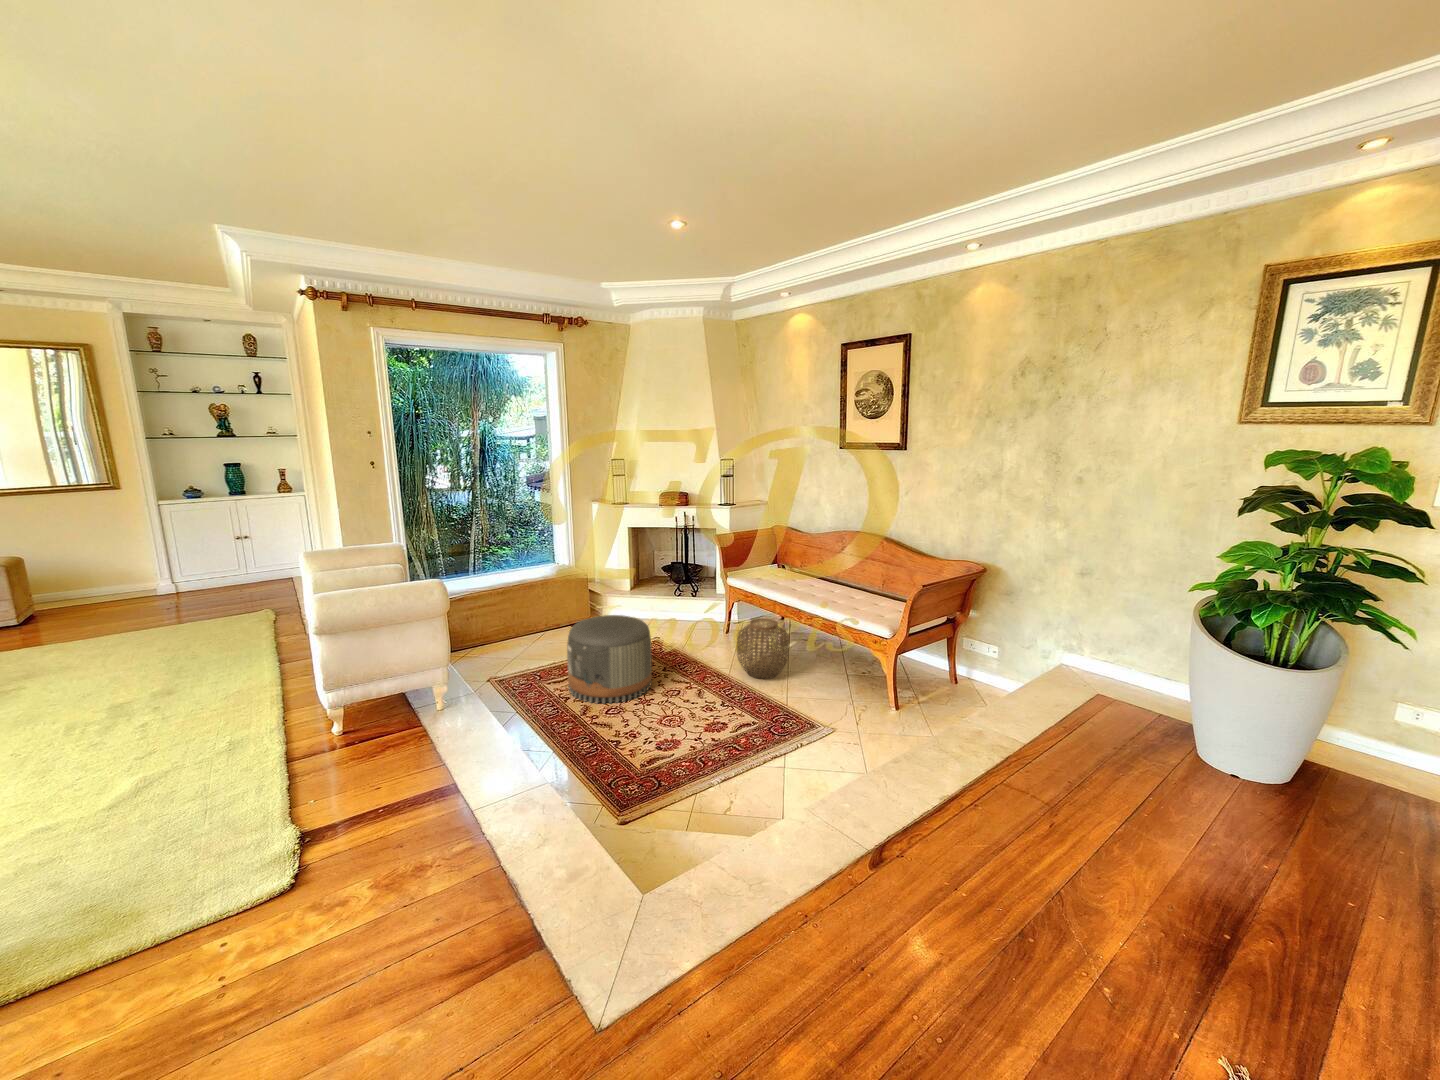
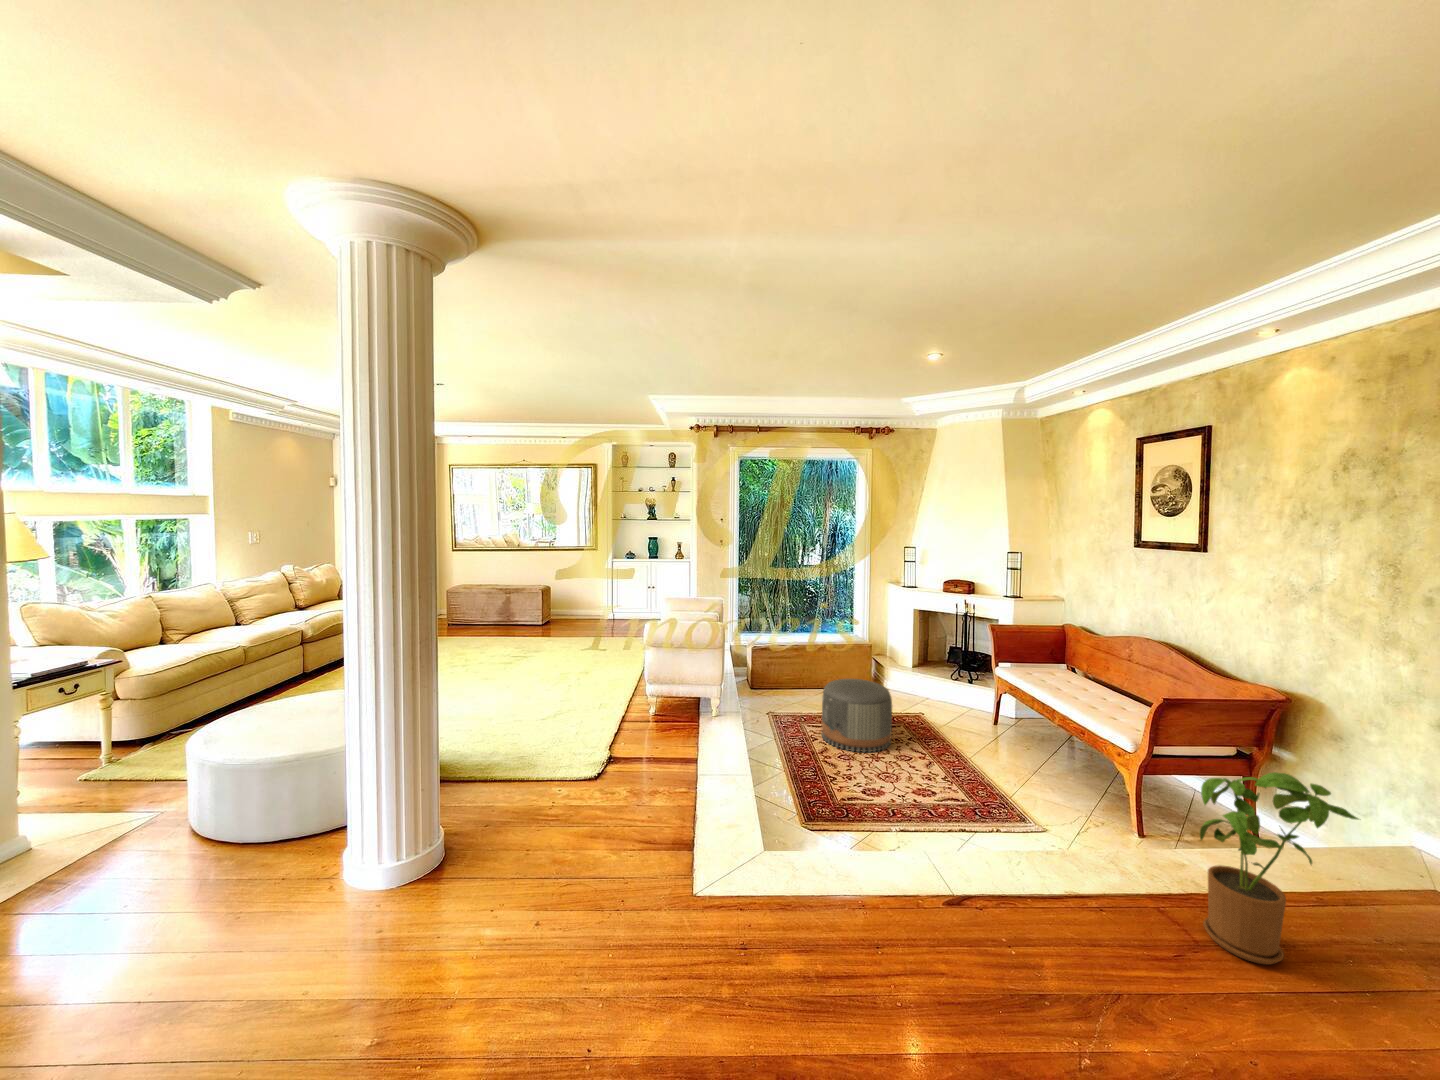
woven basket: present [737,618,789,679] -> none [976,710,1034,773]
house plant: none [1023,628,1136,788] -> present [1200,772,1358,964]

